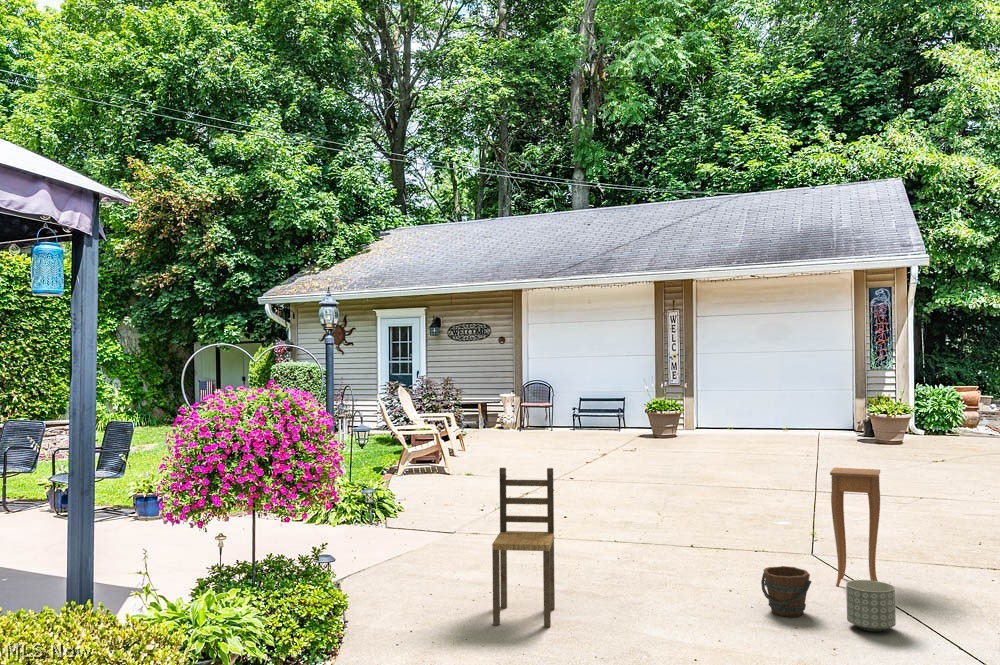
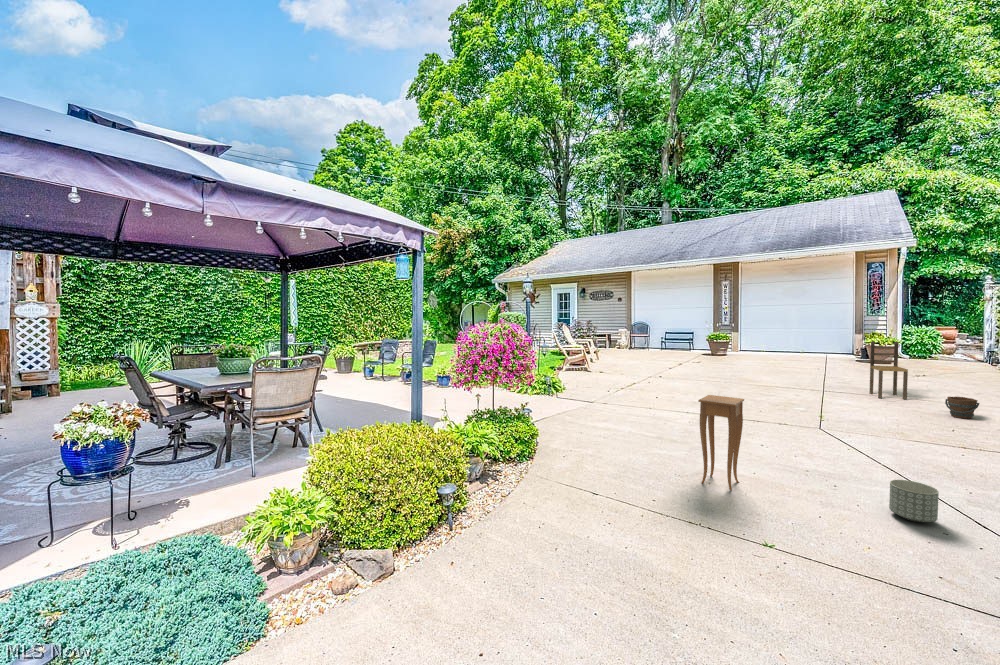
chair: present [492,468,555,627] -> present [869,342,908,400]
side table: present [830,468,880,586] -> present [698,395,744,491]
bucket: present [761,566,811,617] -> present [945,397,979,419]

